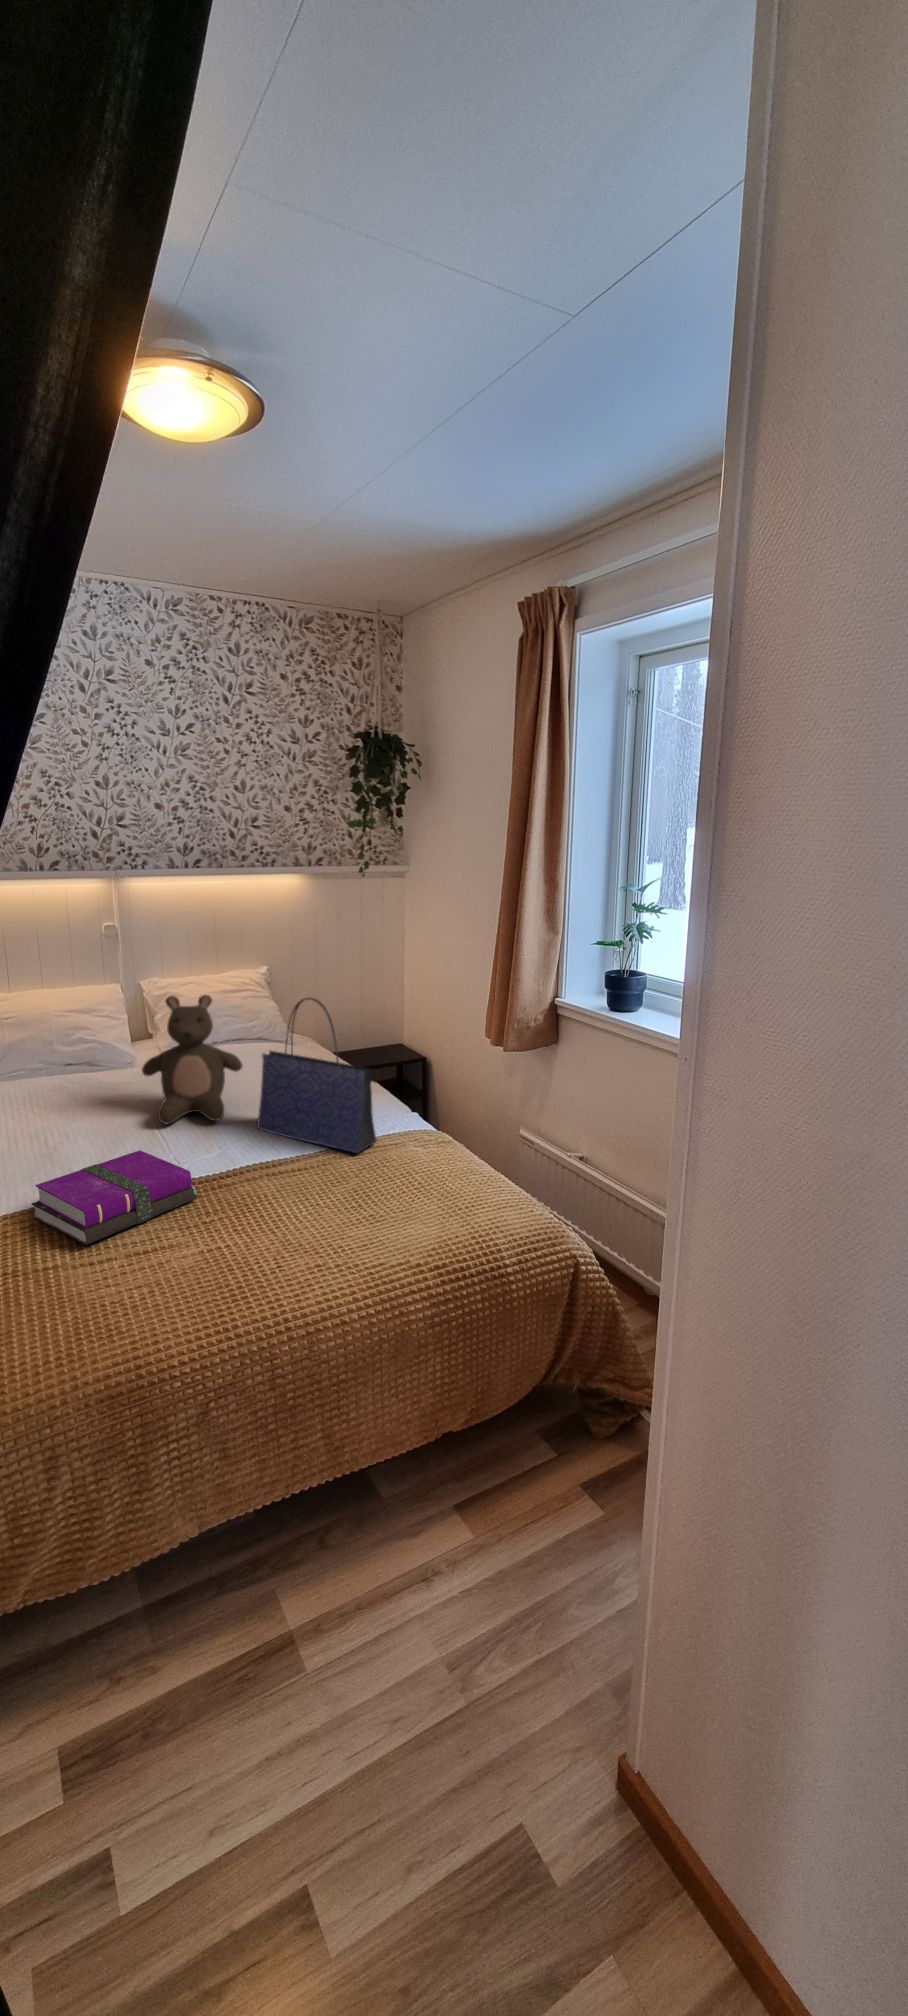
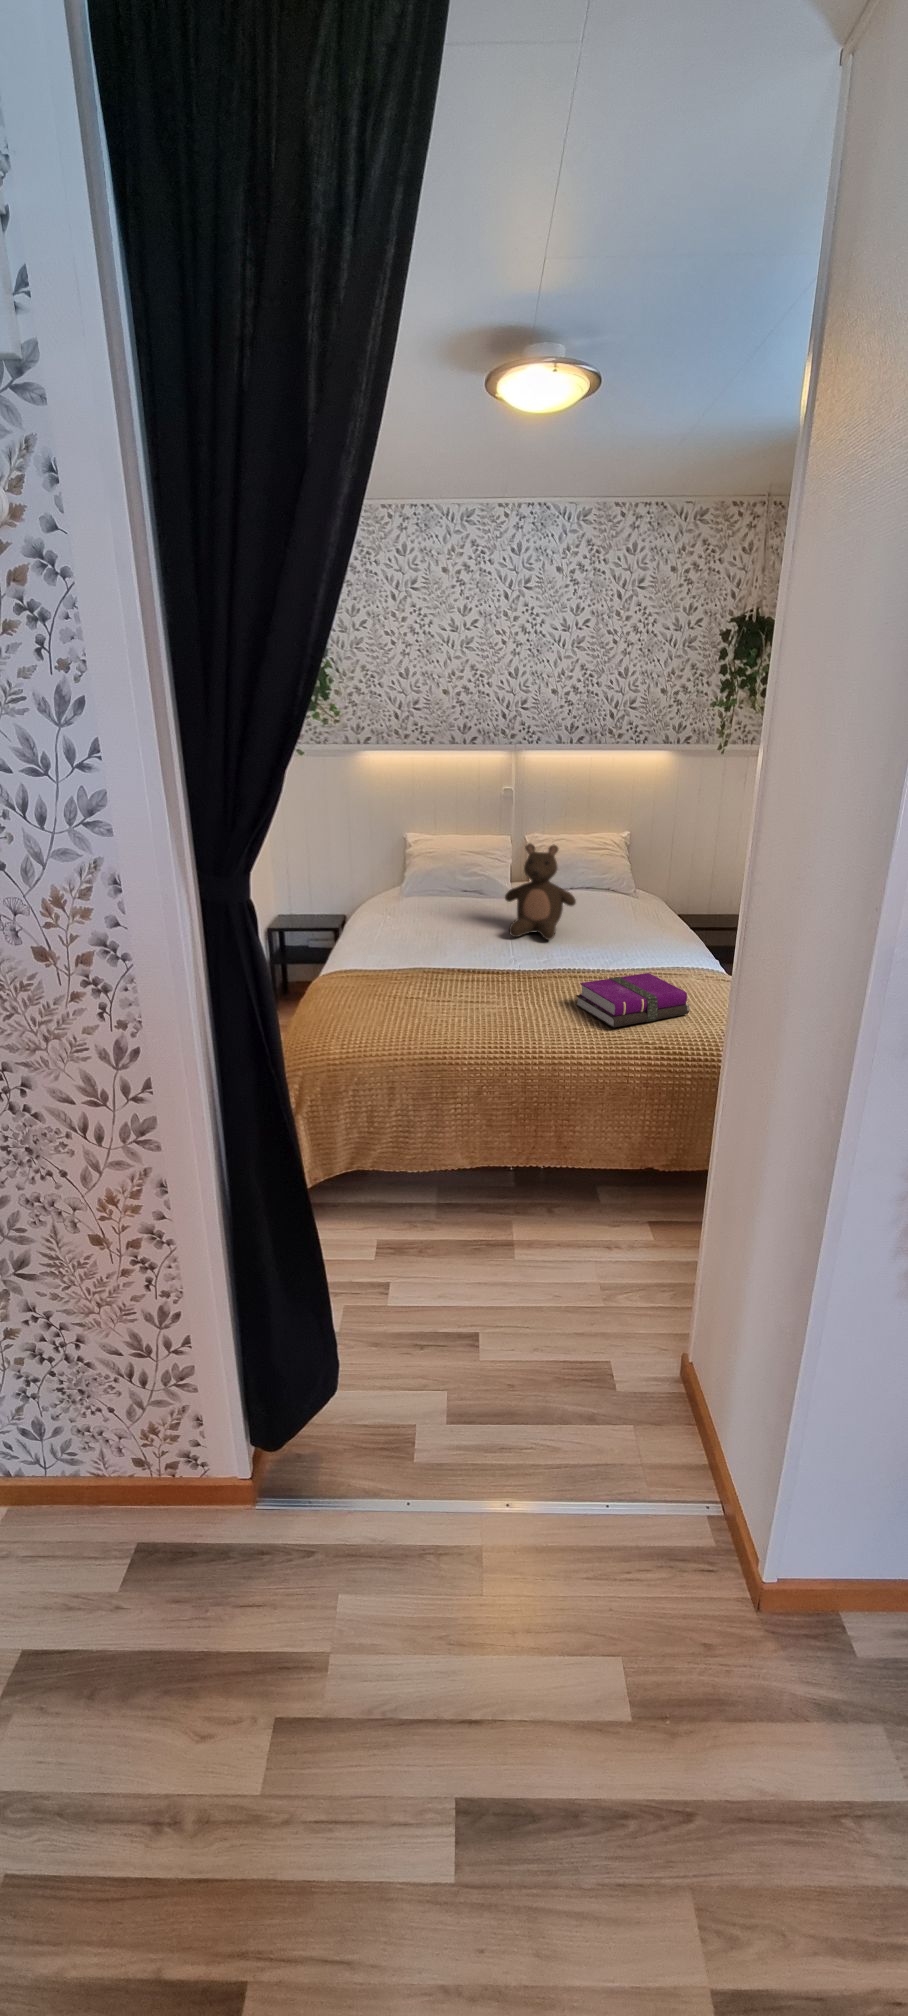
tote bag: present [257,998,377,1153] -> none [575,852,662,976]
notebook: present [32,1150,197,1245] -> present [576,973,689,1028]

